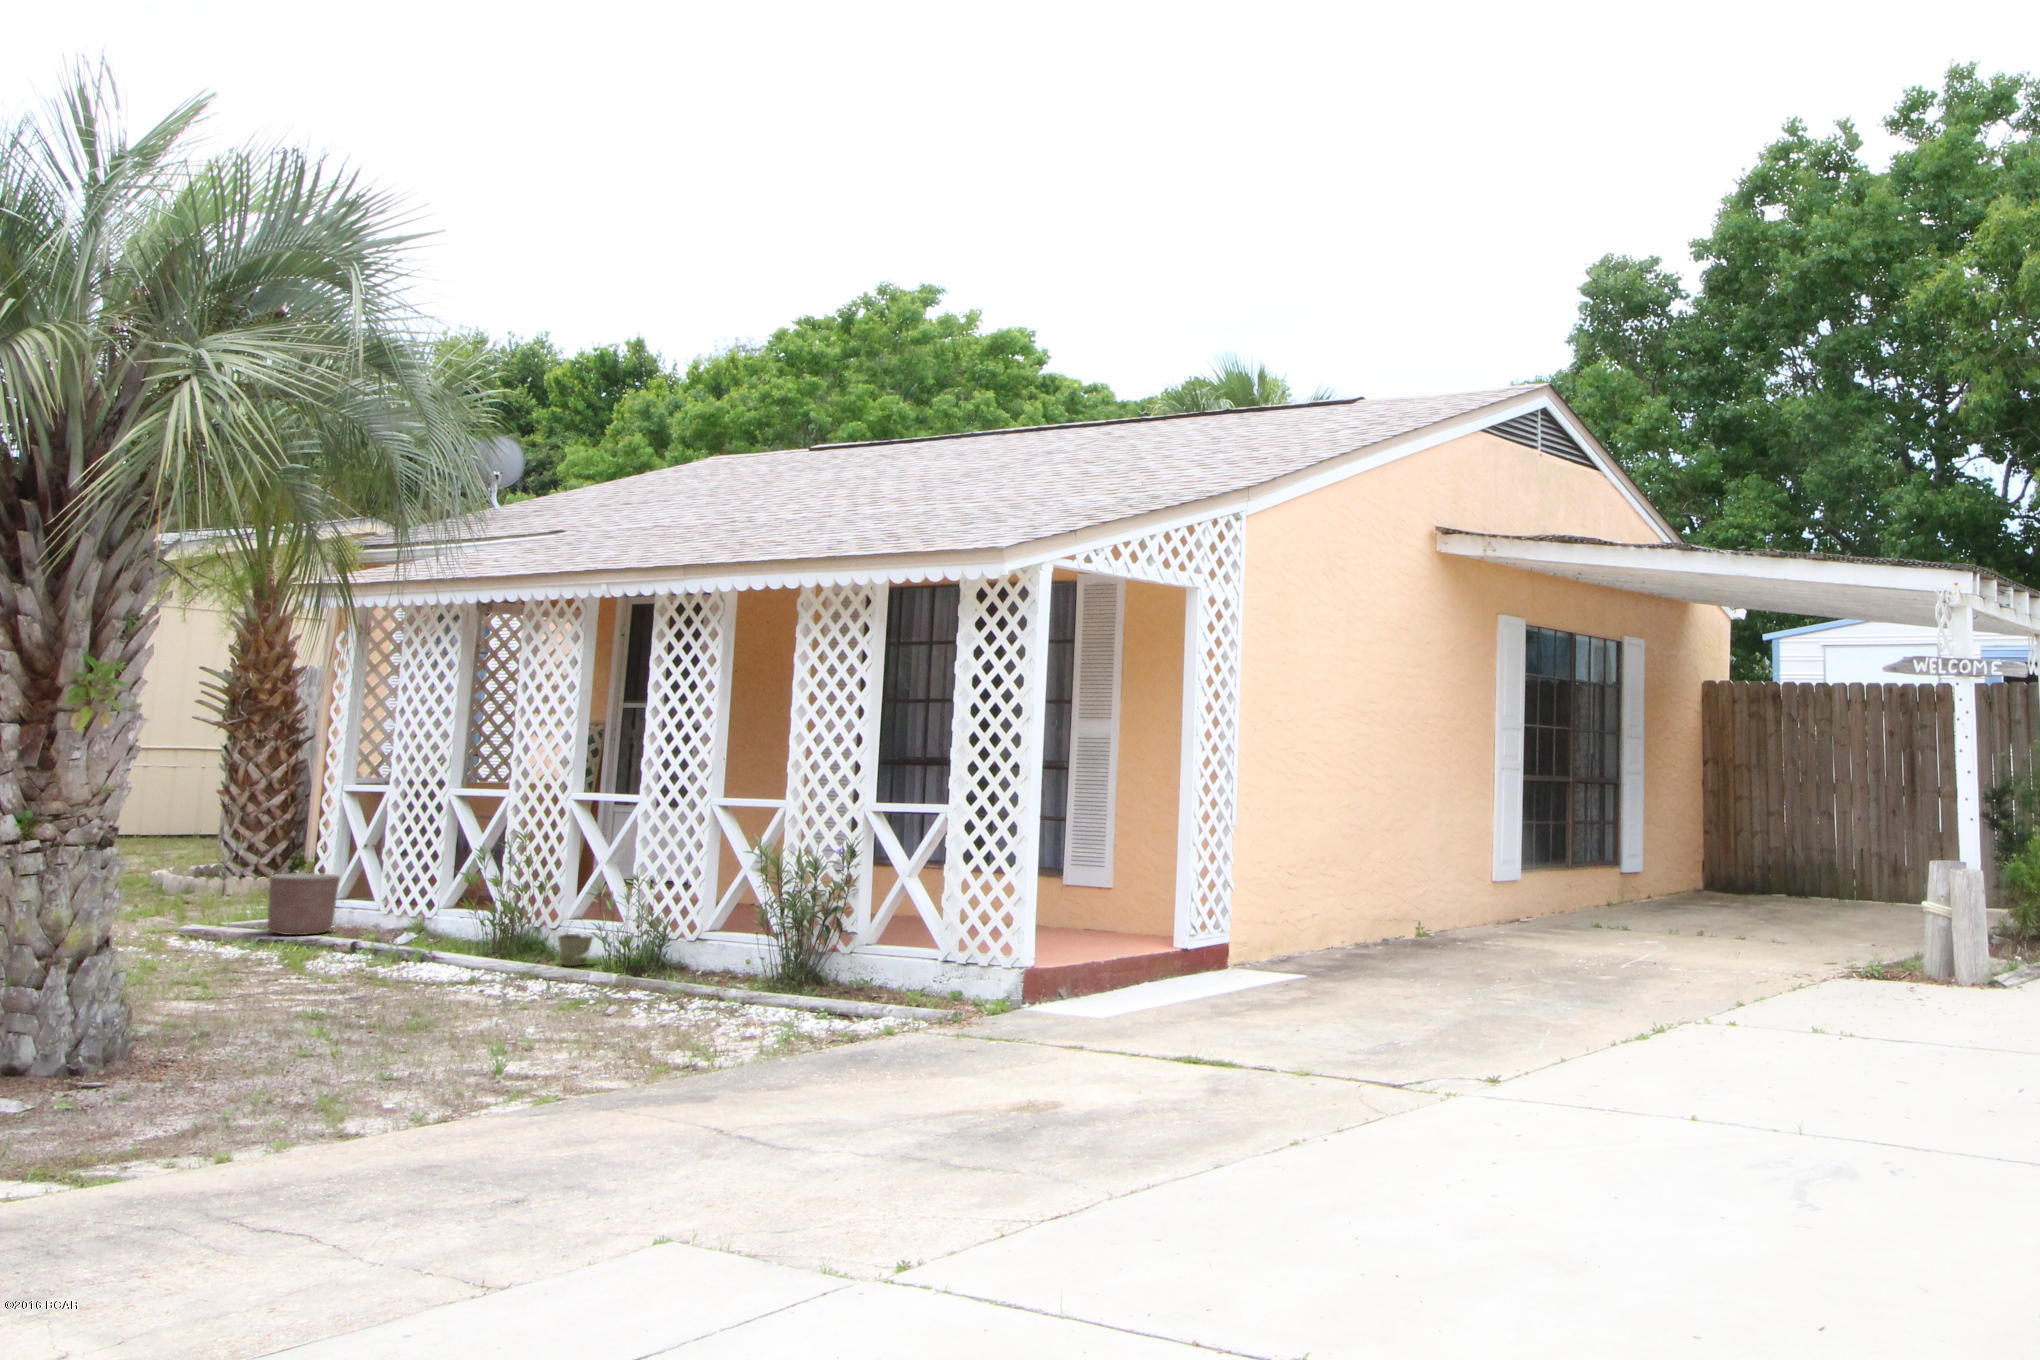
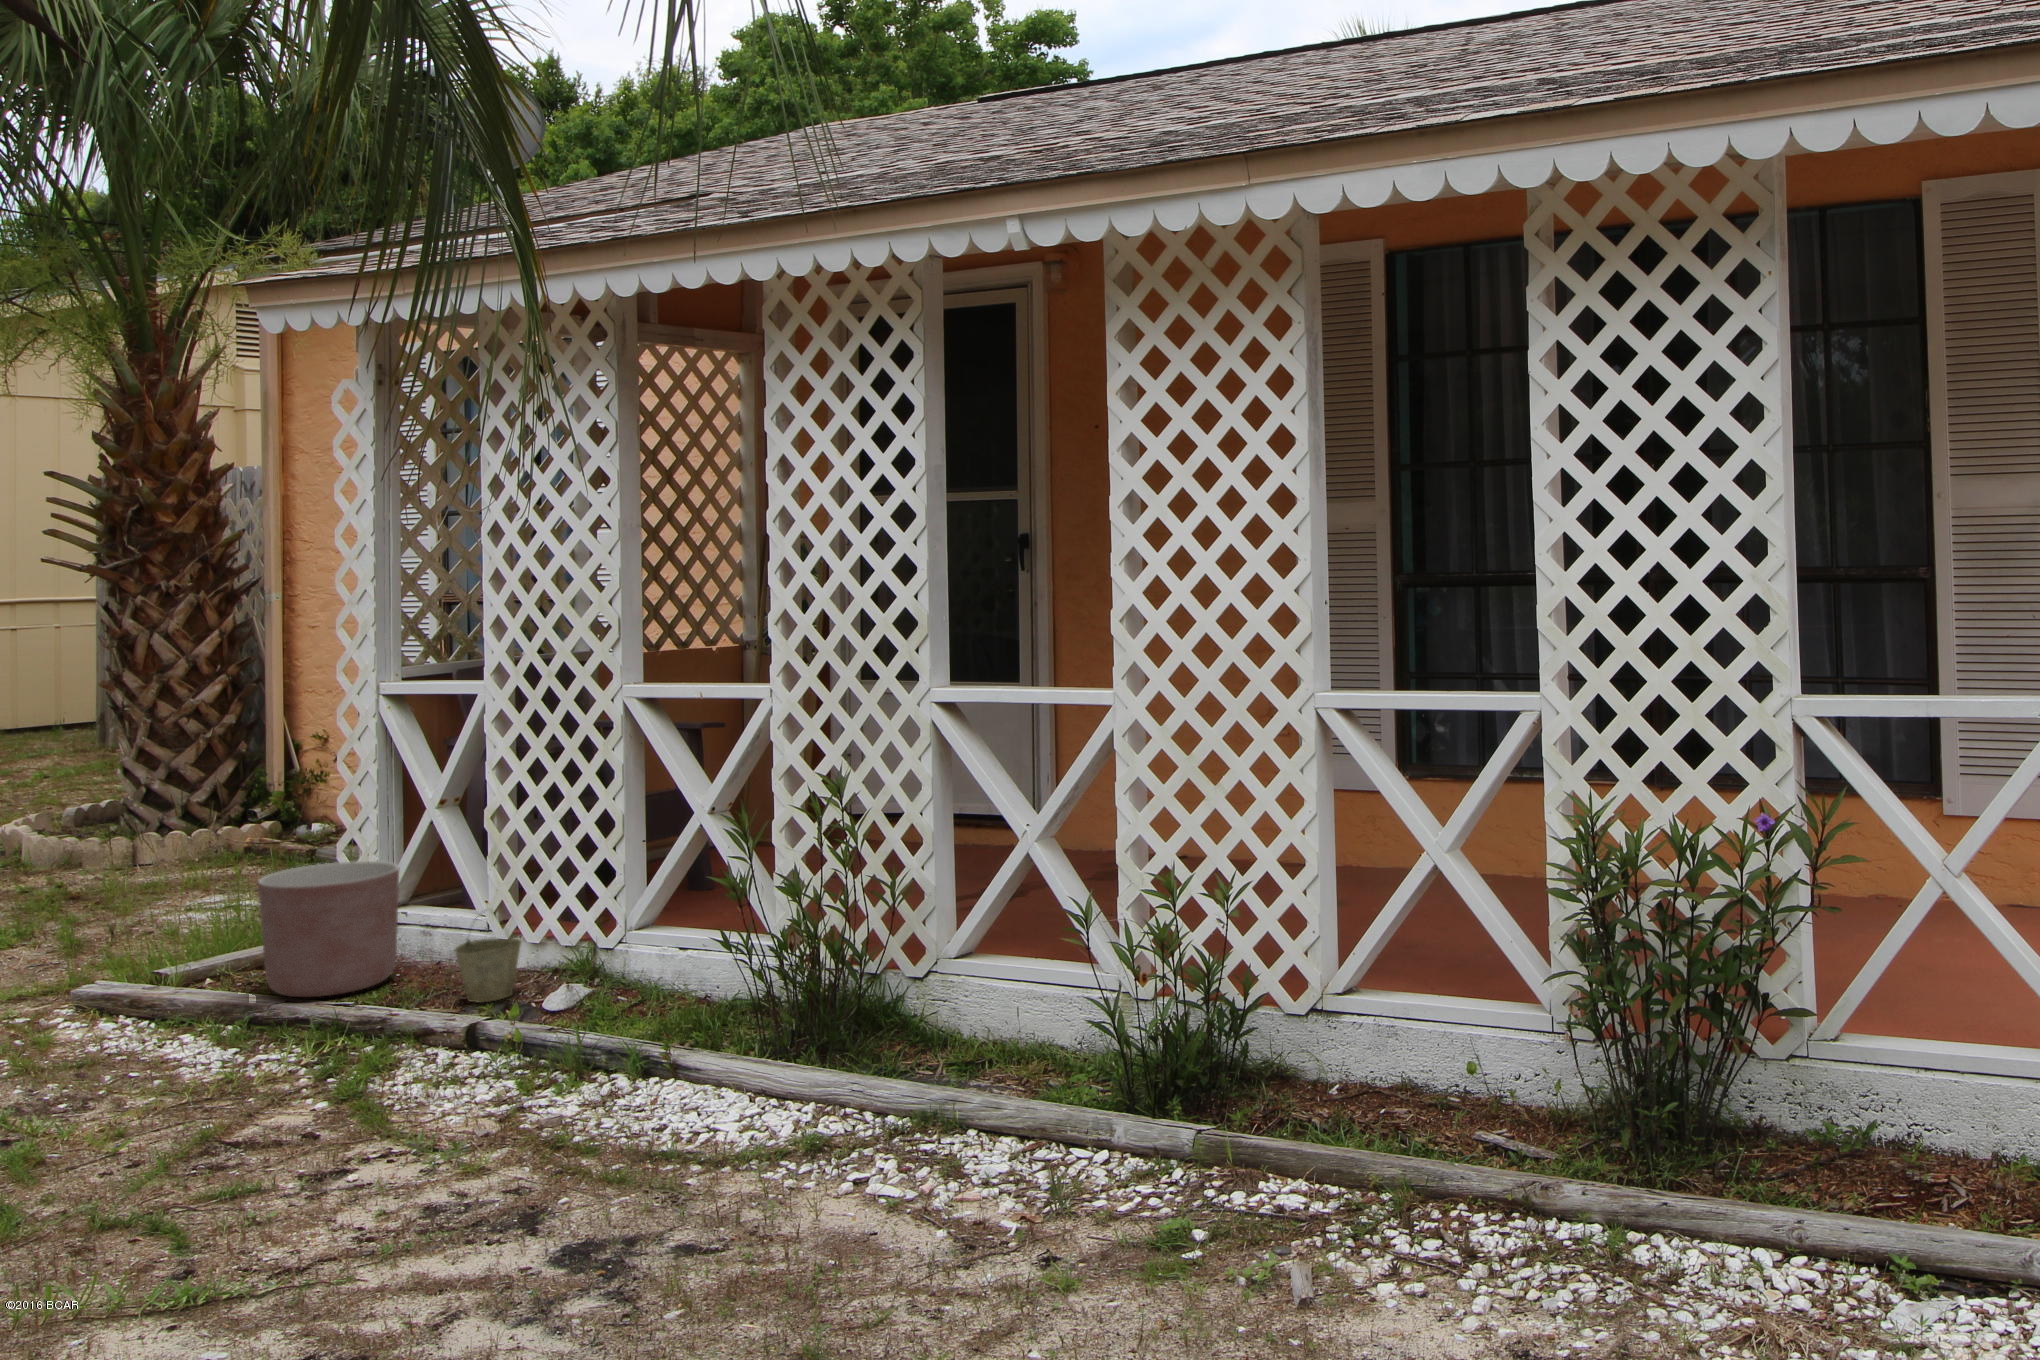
bucket: present [558,934,593,966] -> present [454,917,521,1002]

